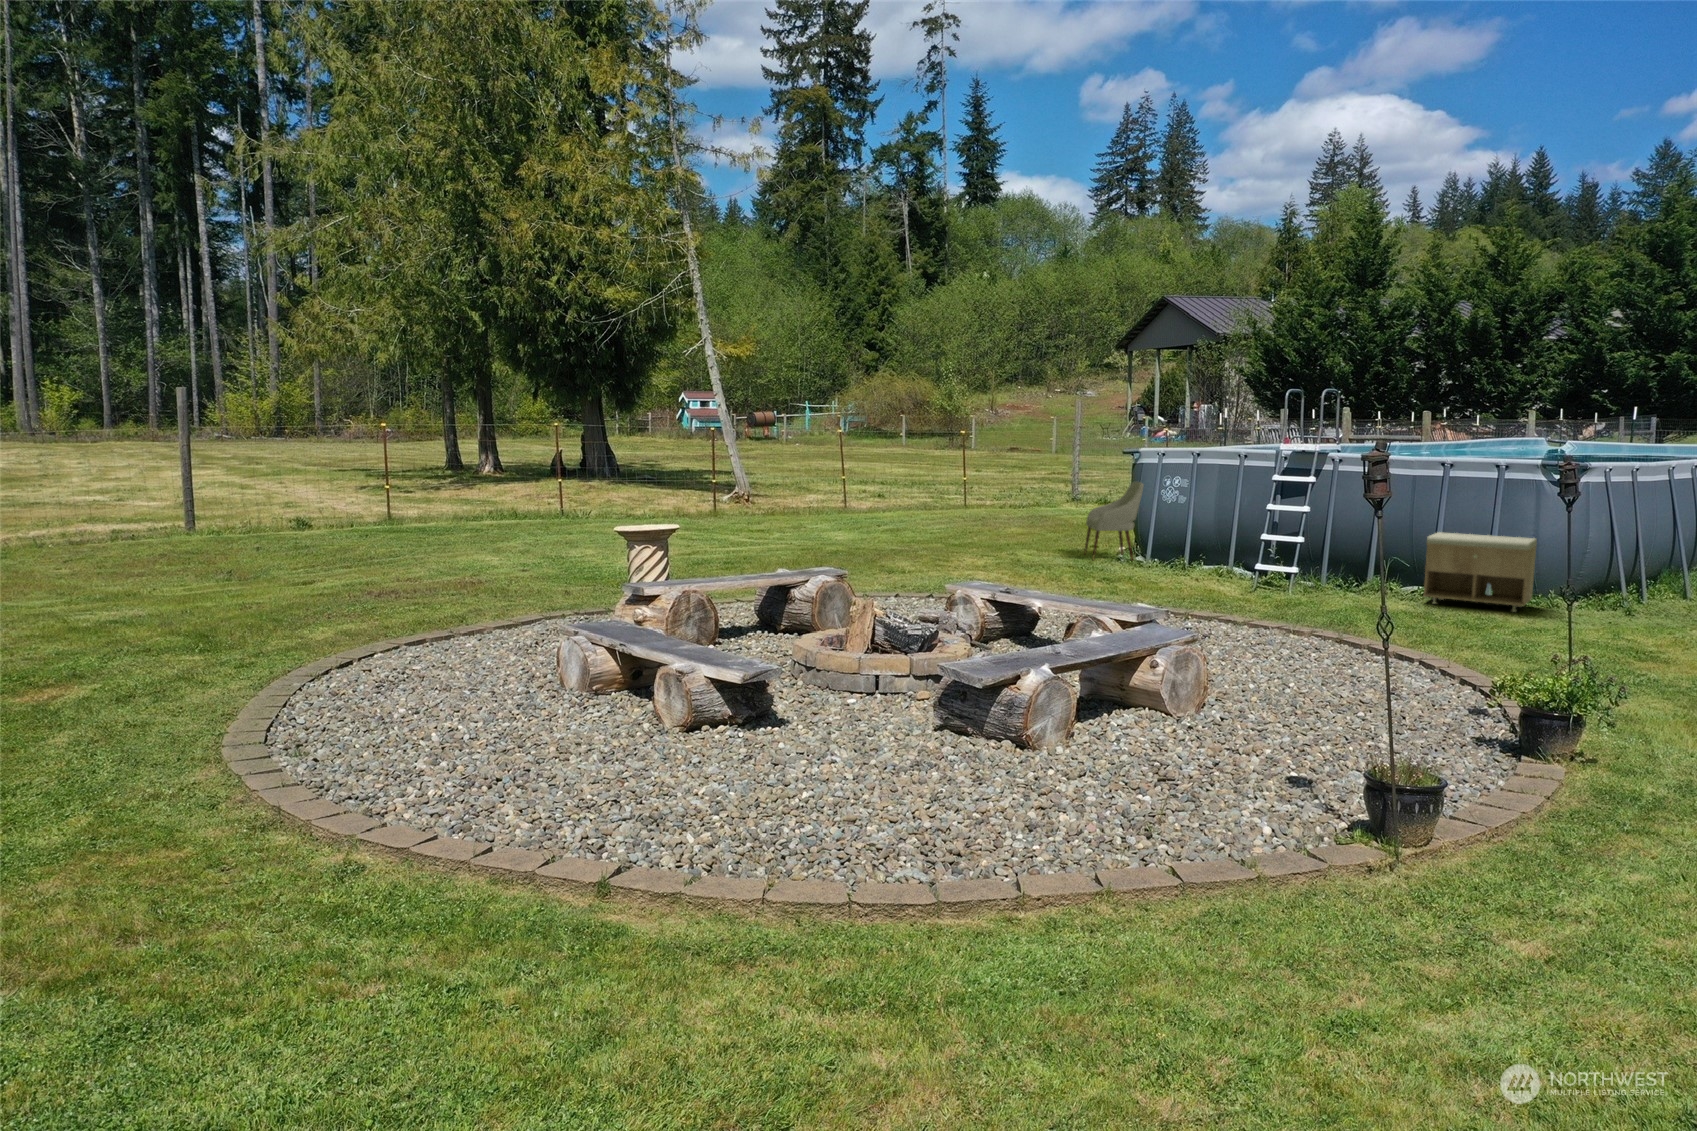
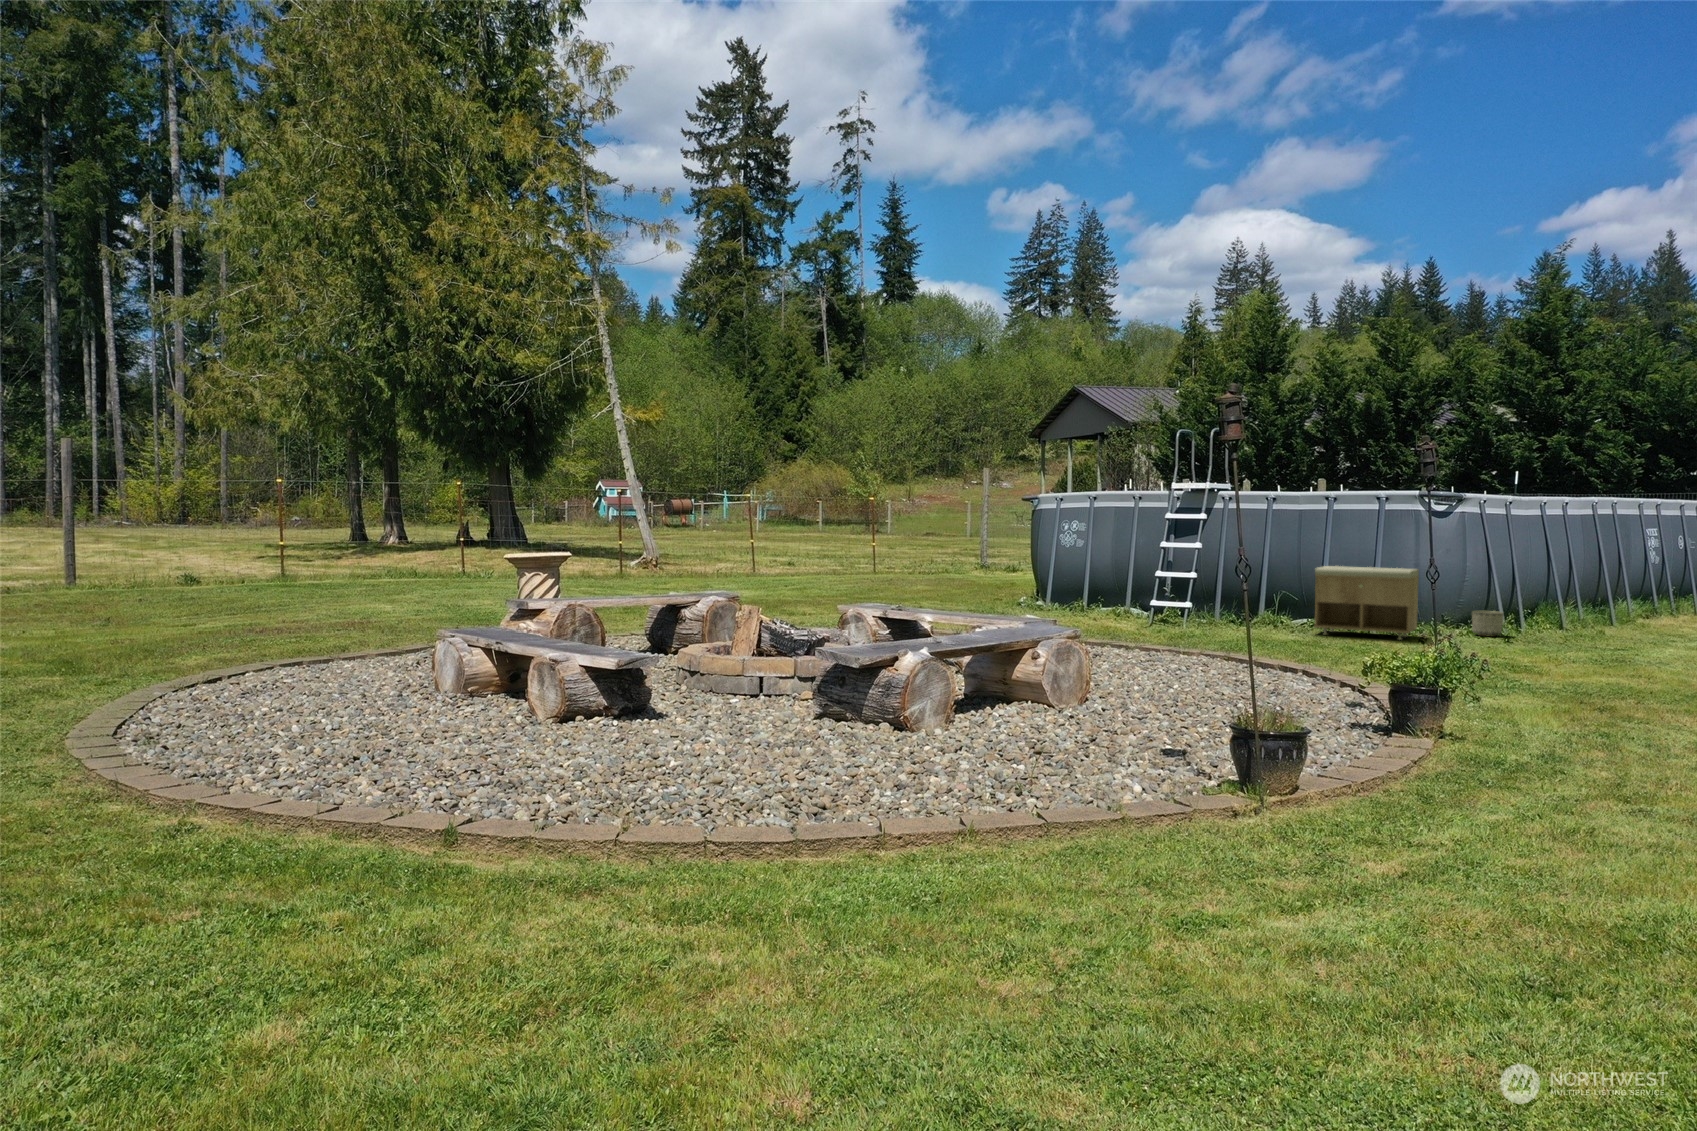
chair: present [1084,482,1144,560] -> none [989,529,1047,606]
planter: none [1590,580,1625,607] -> present [1472,611,1504,636]

